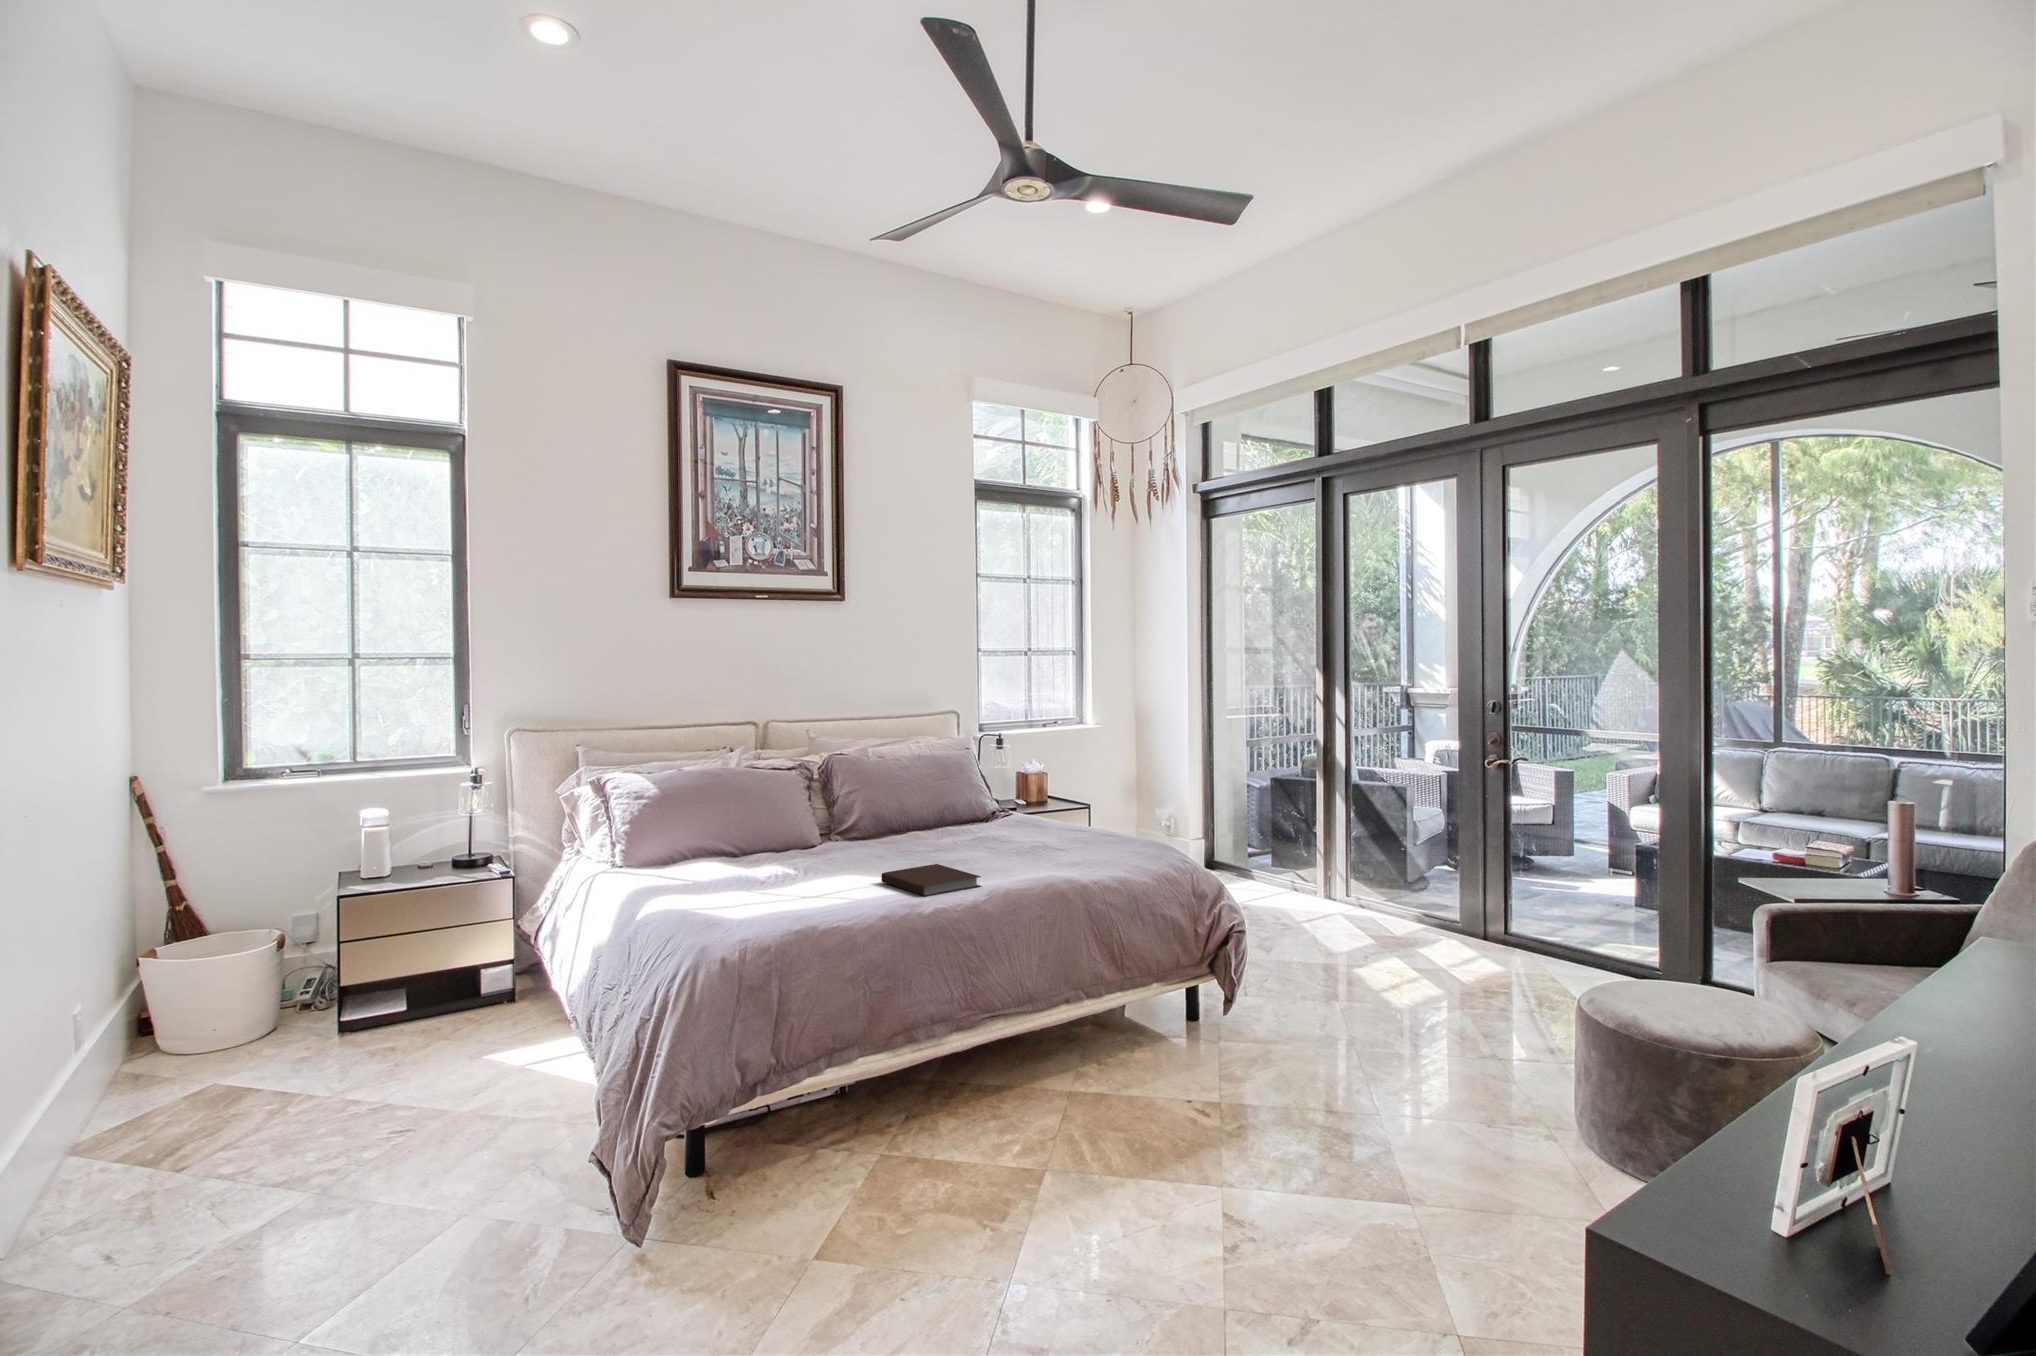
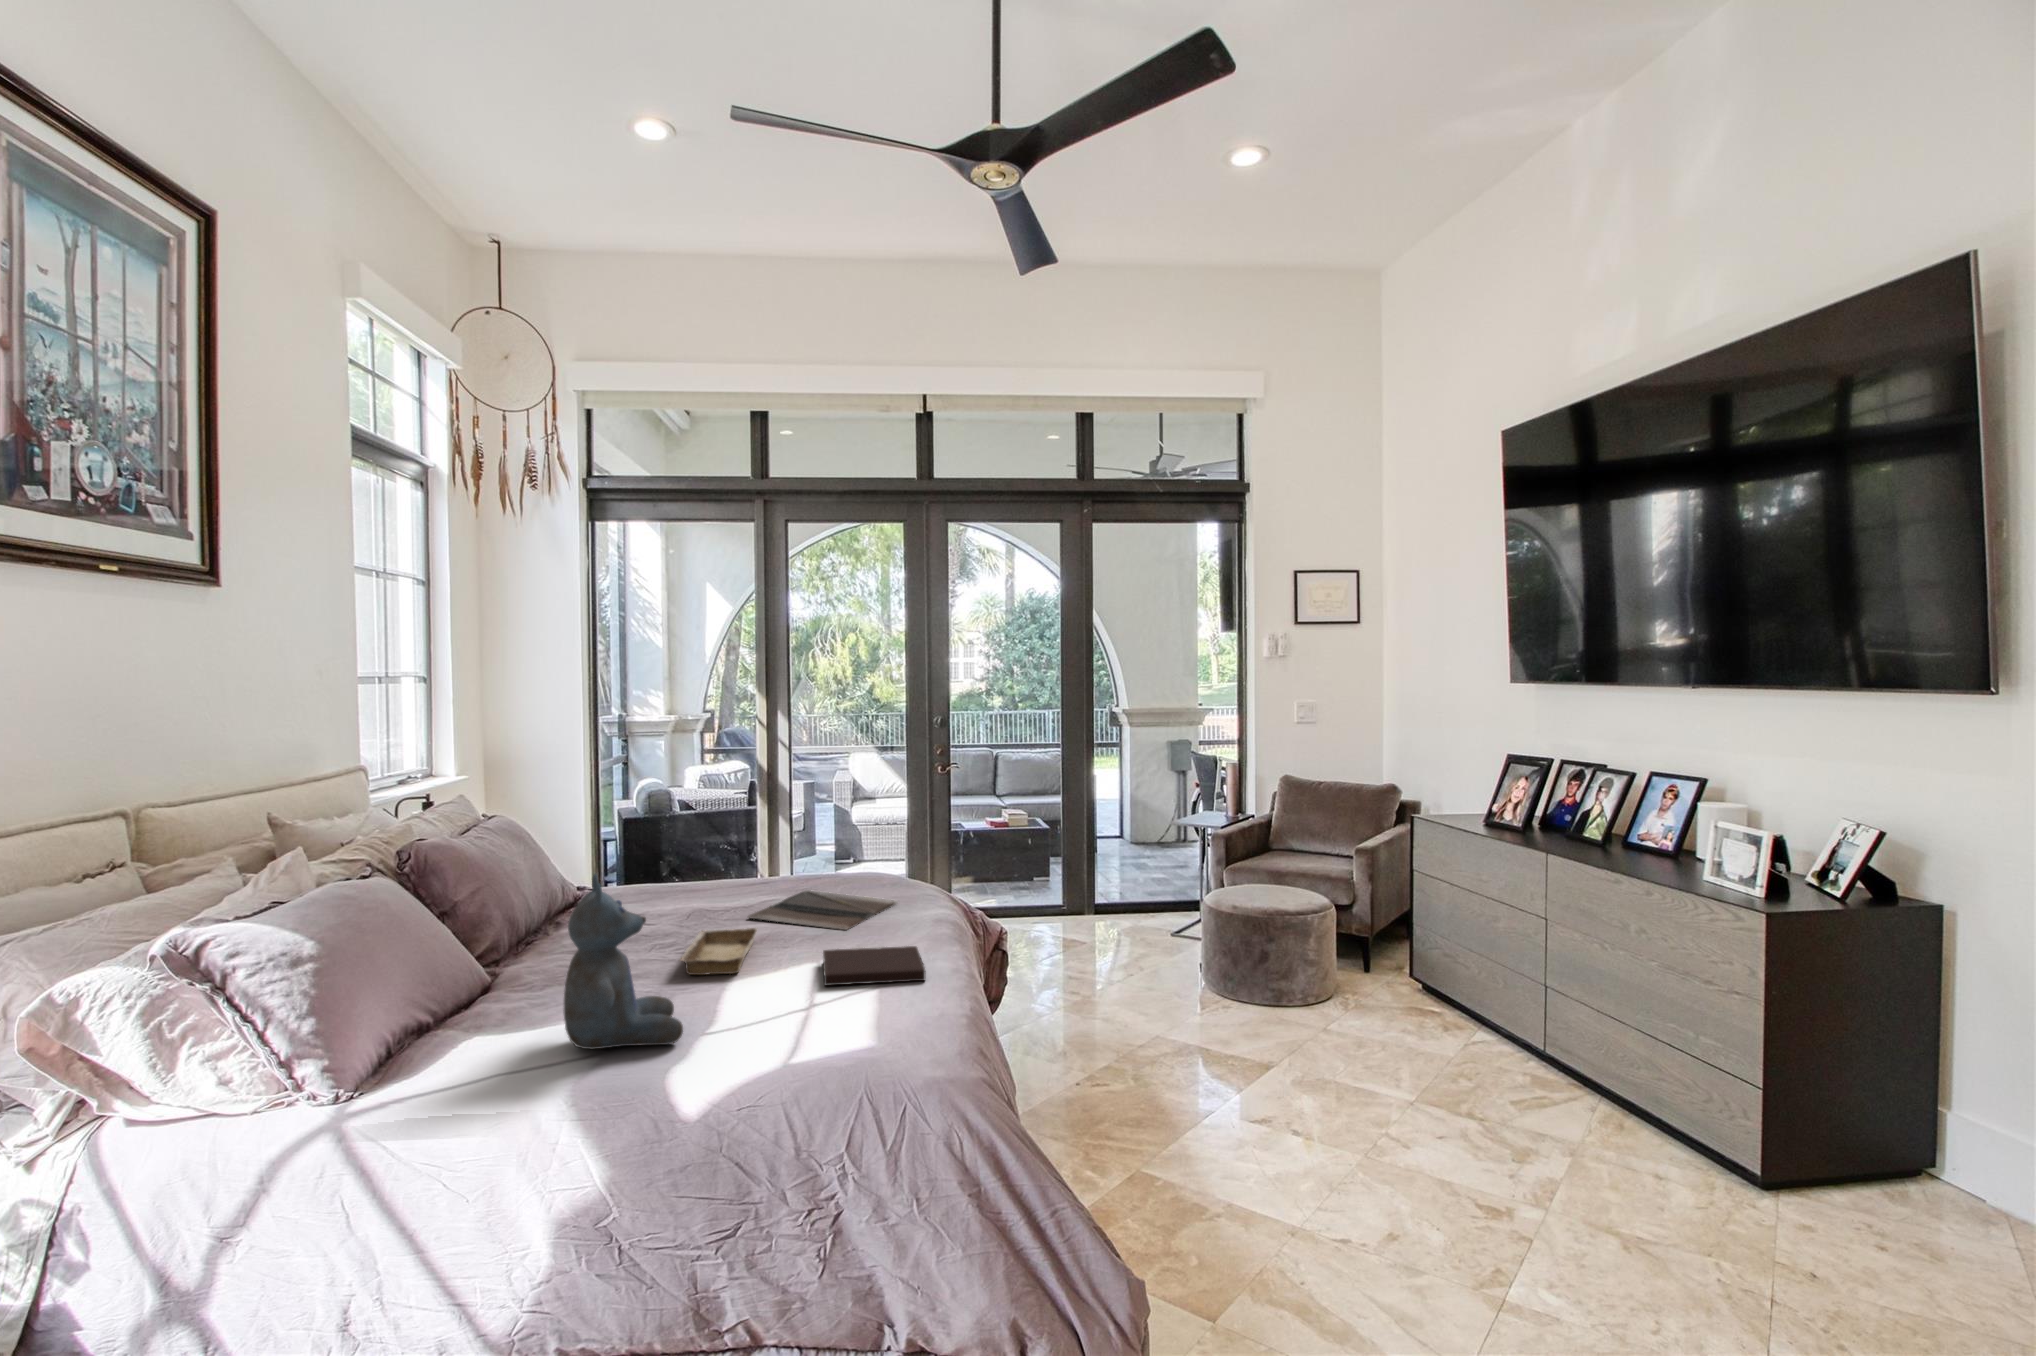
stuffed bear: none [702,767,792,881] -> present [564,874,683,1049]
laptop: none [1014,840,1125,865] -> present [748,890,898,930]
tray: none [866,841,964,866] -> present [681,928,757,975]

